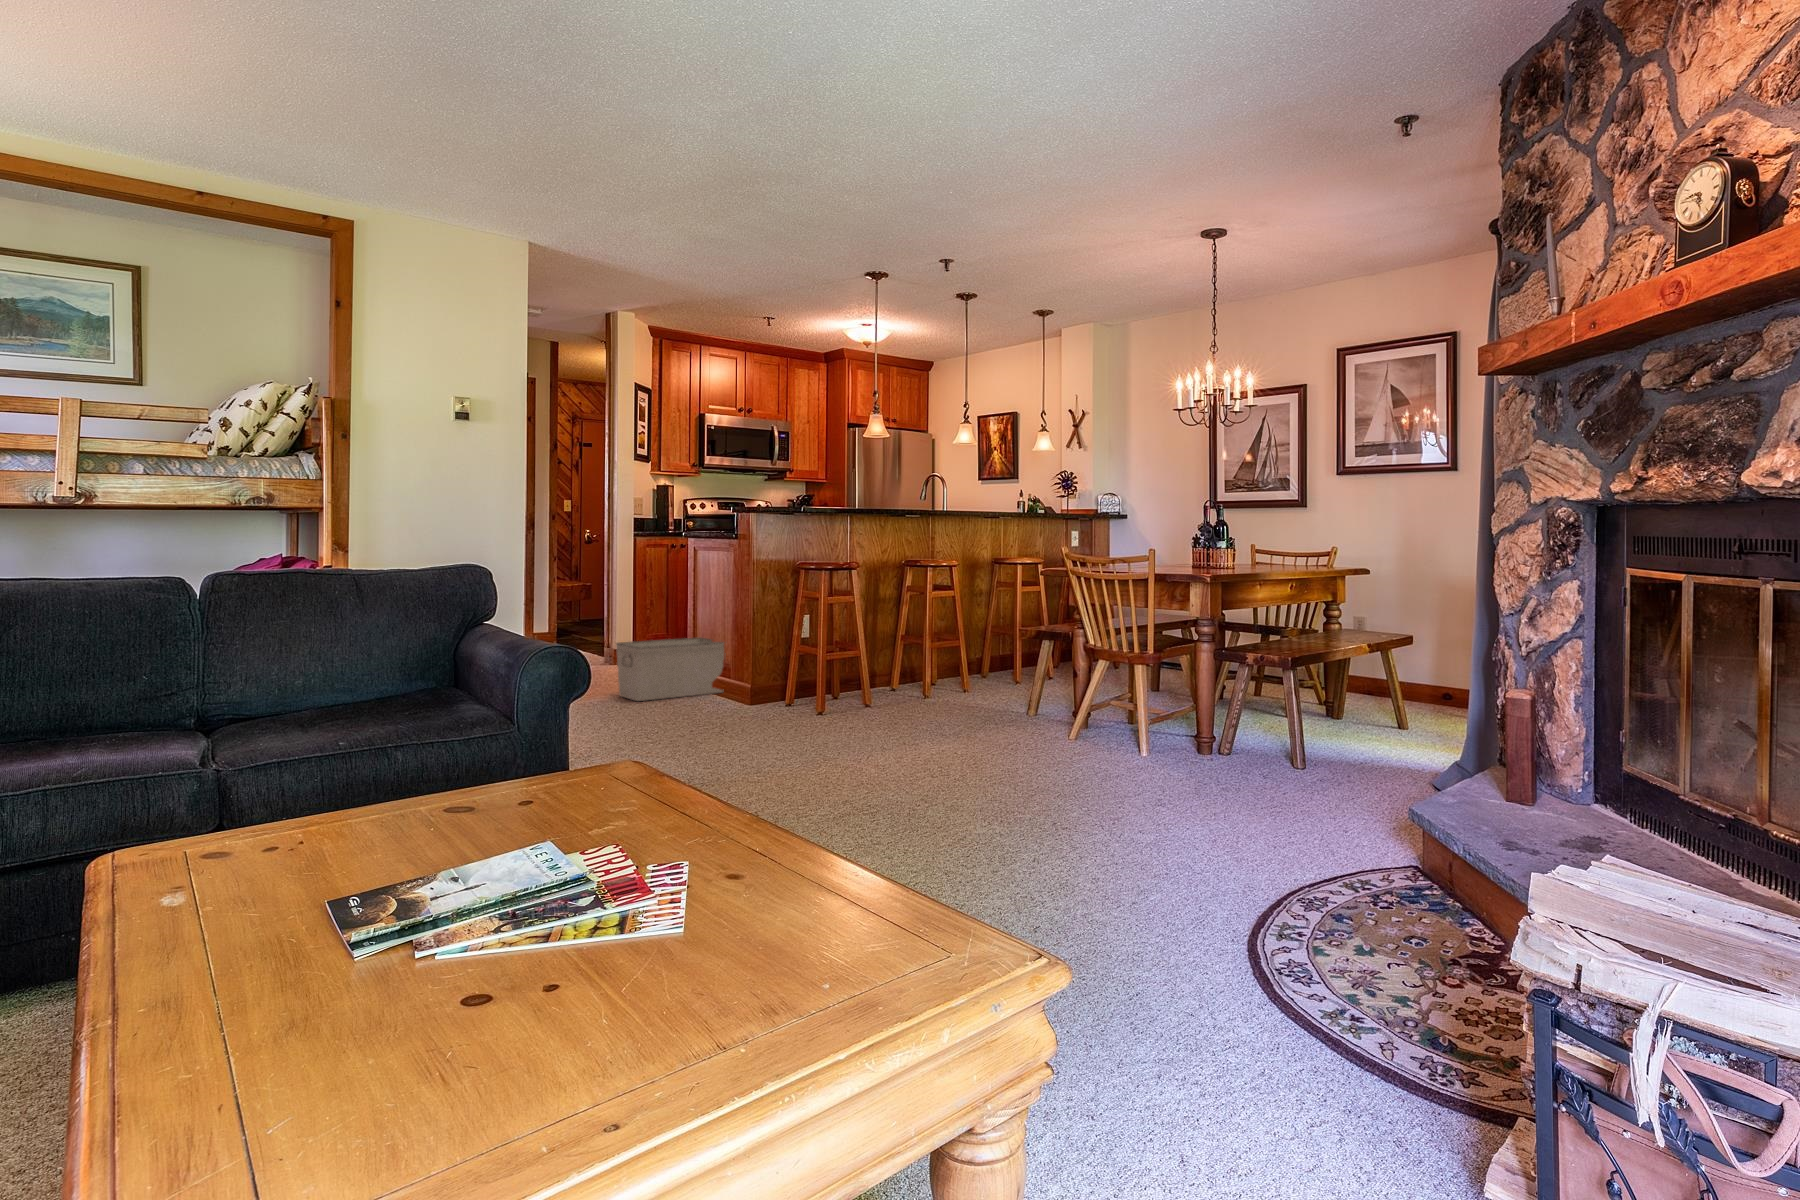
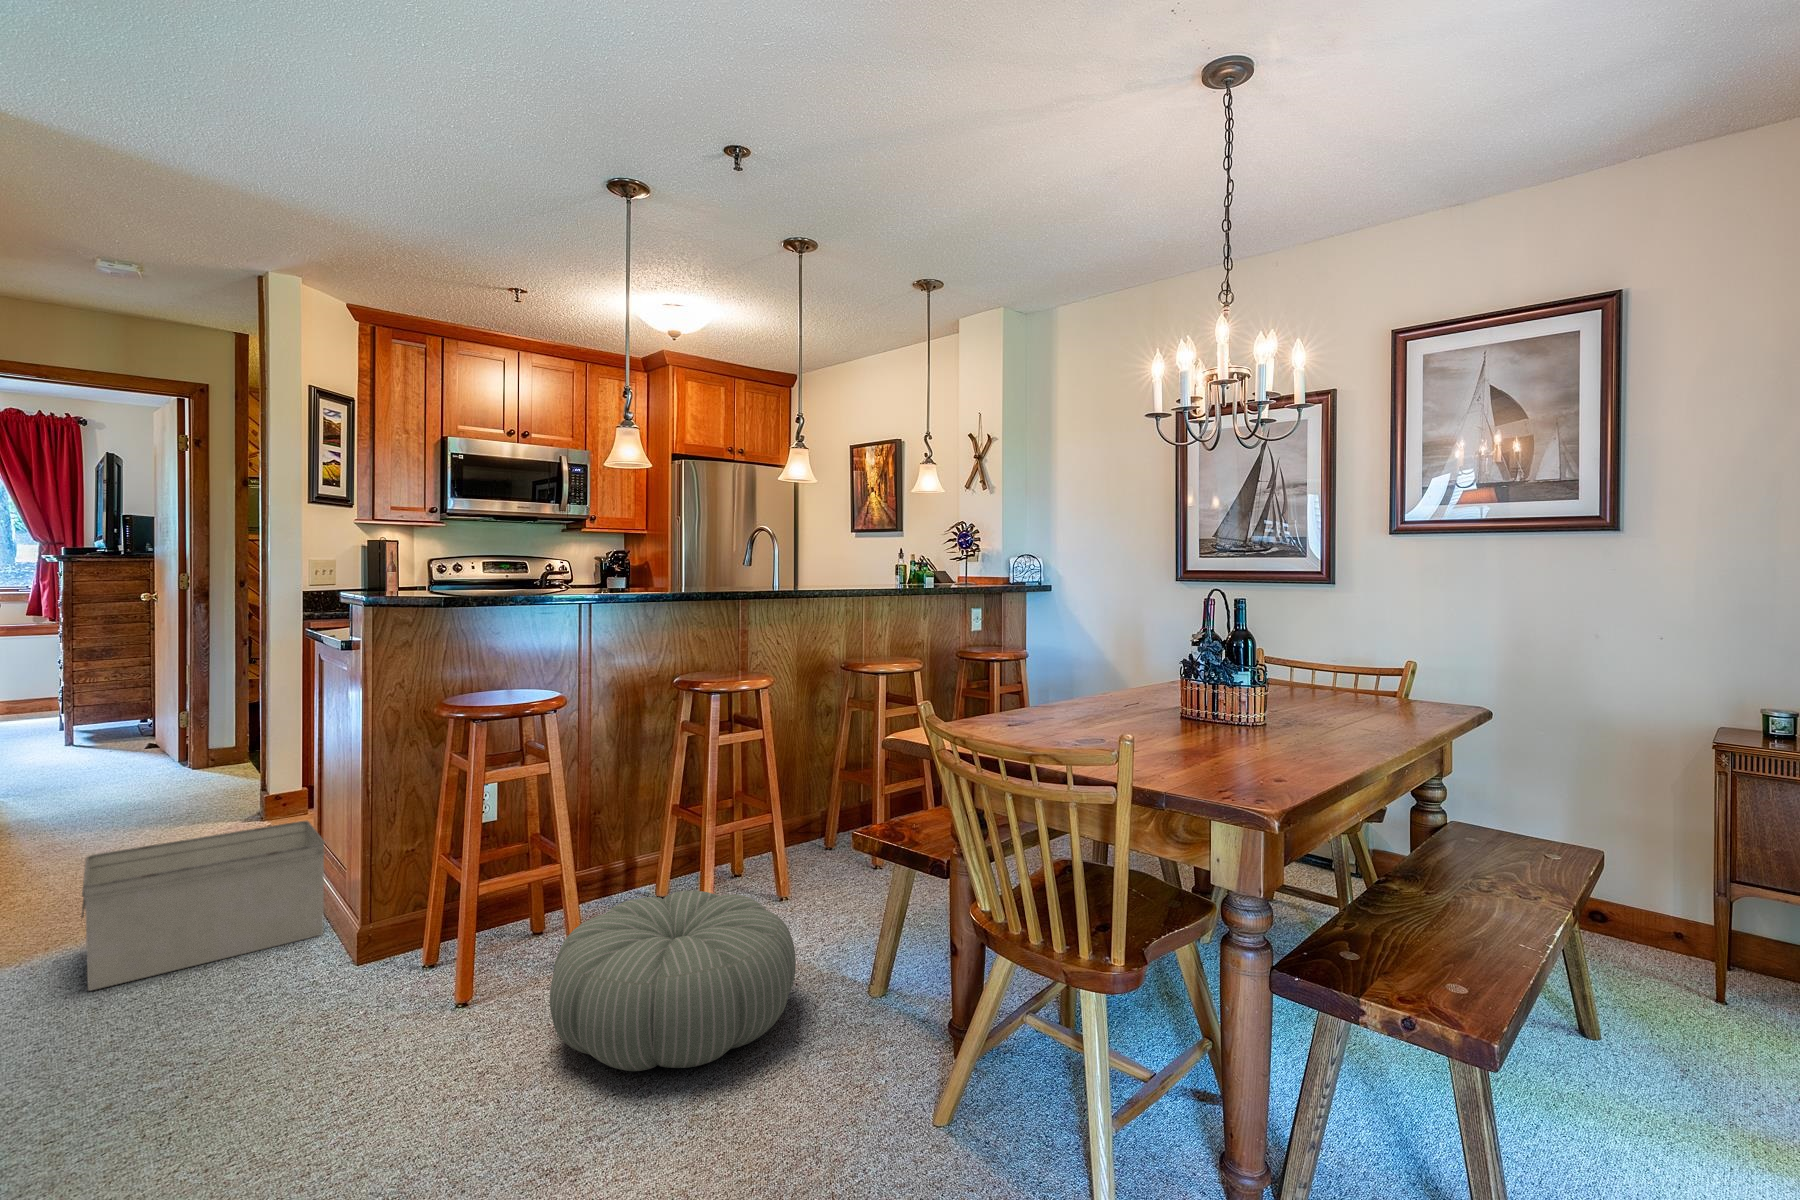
pouf: none [876,657,991,716] -> present [550,891,796,1071]

